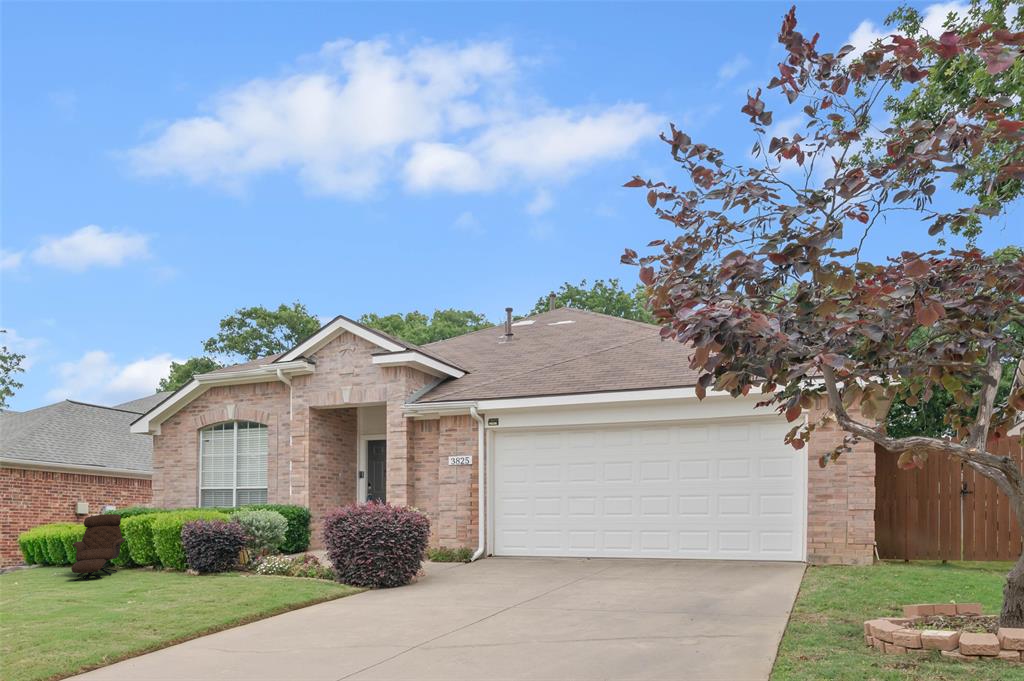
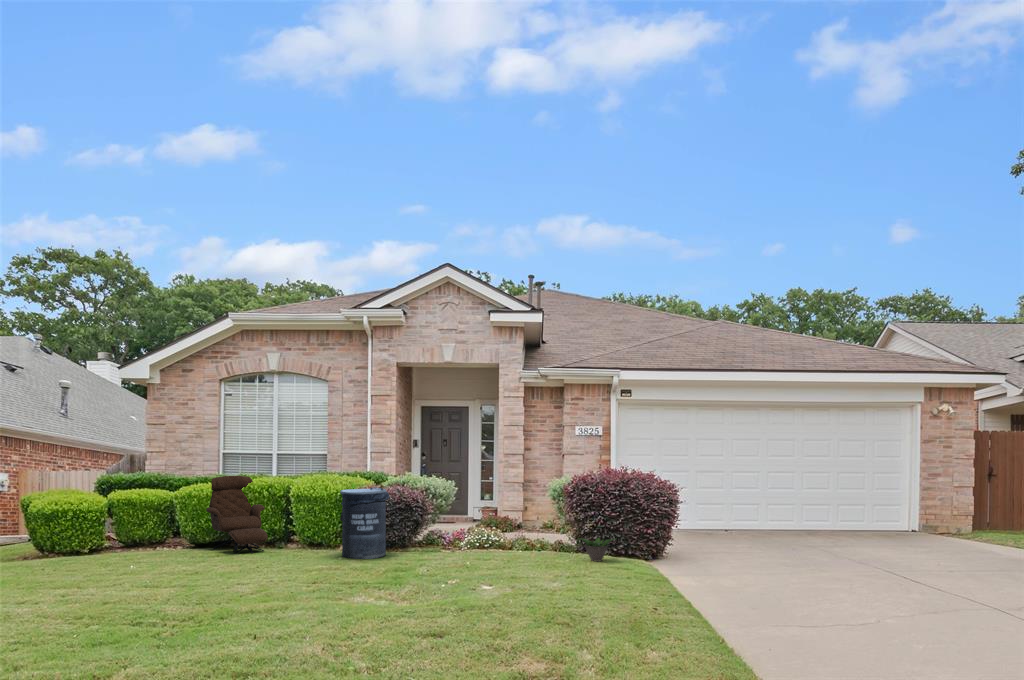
trash can: none [132,525,176,588] -> present [340,488,390,559]
decorative plant: none [293,571,328,595] -> present [581,538,614,562]

